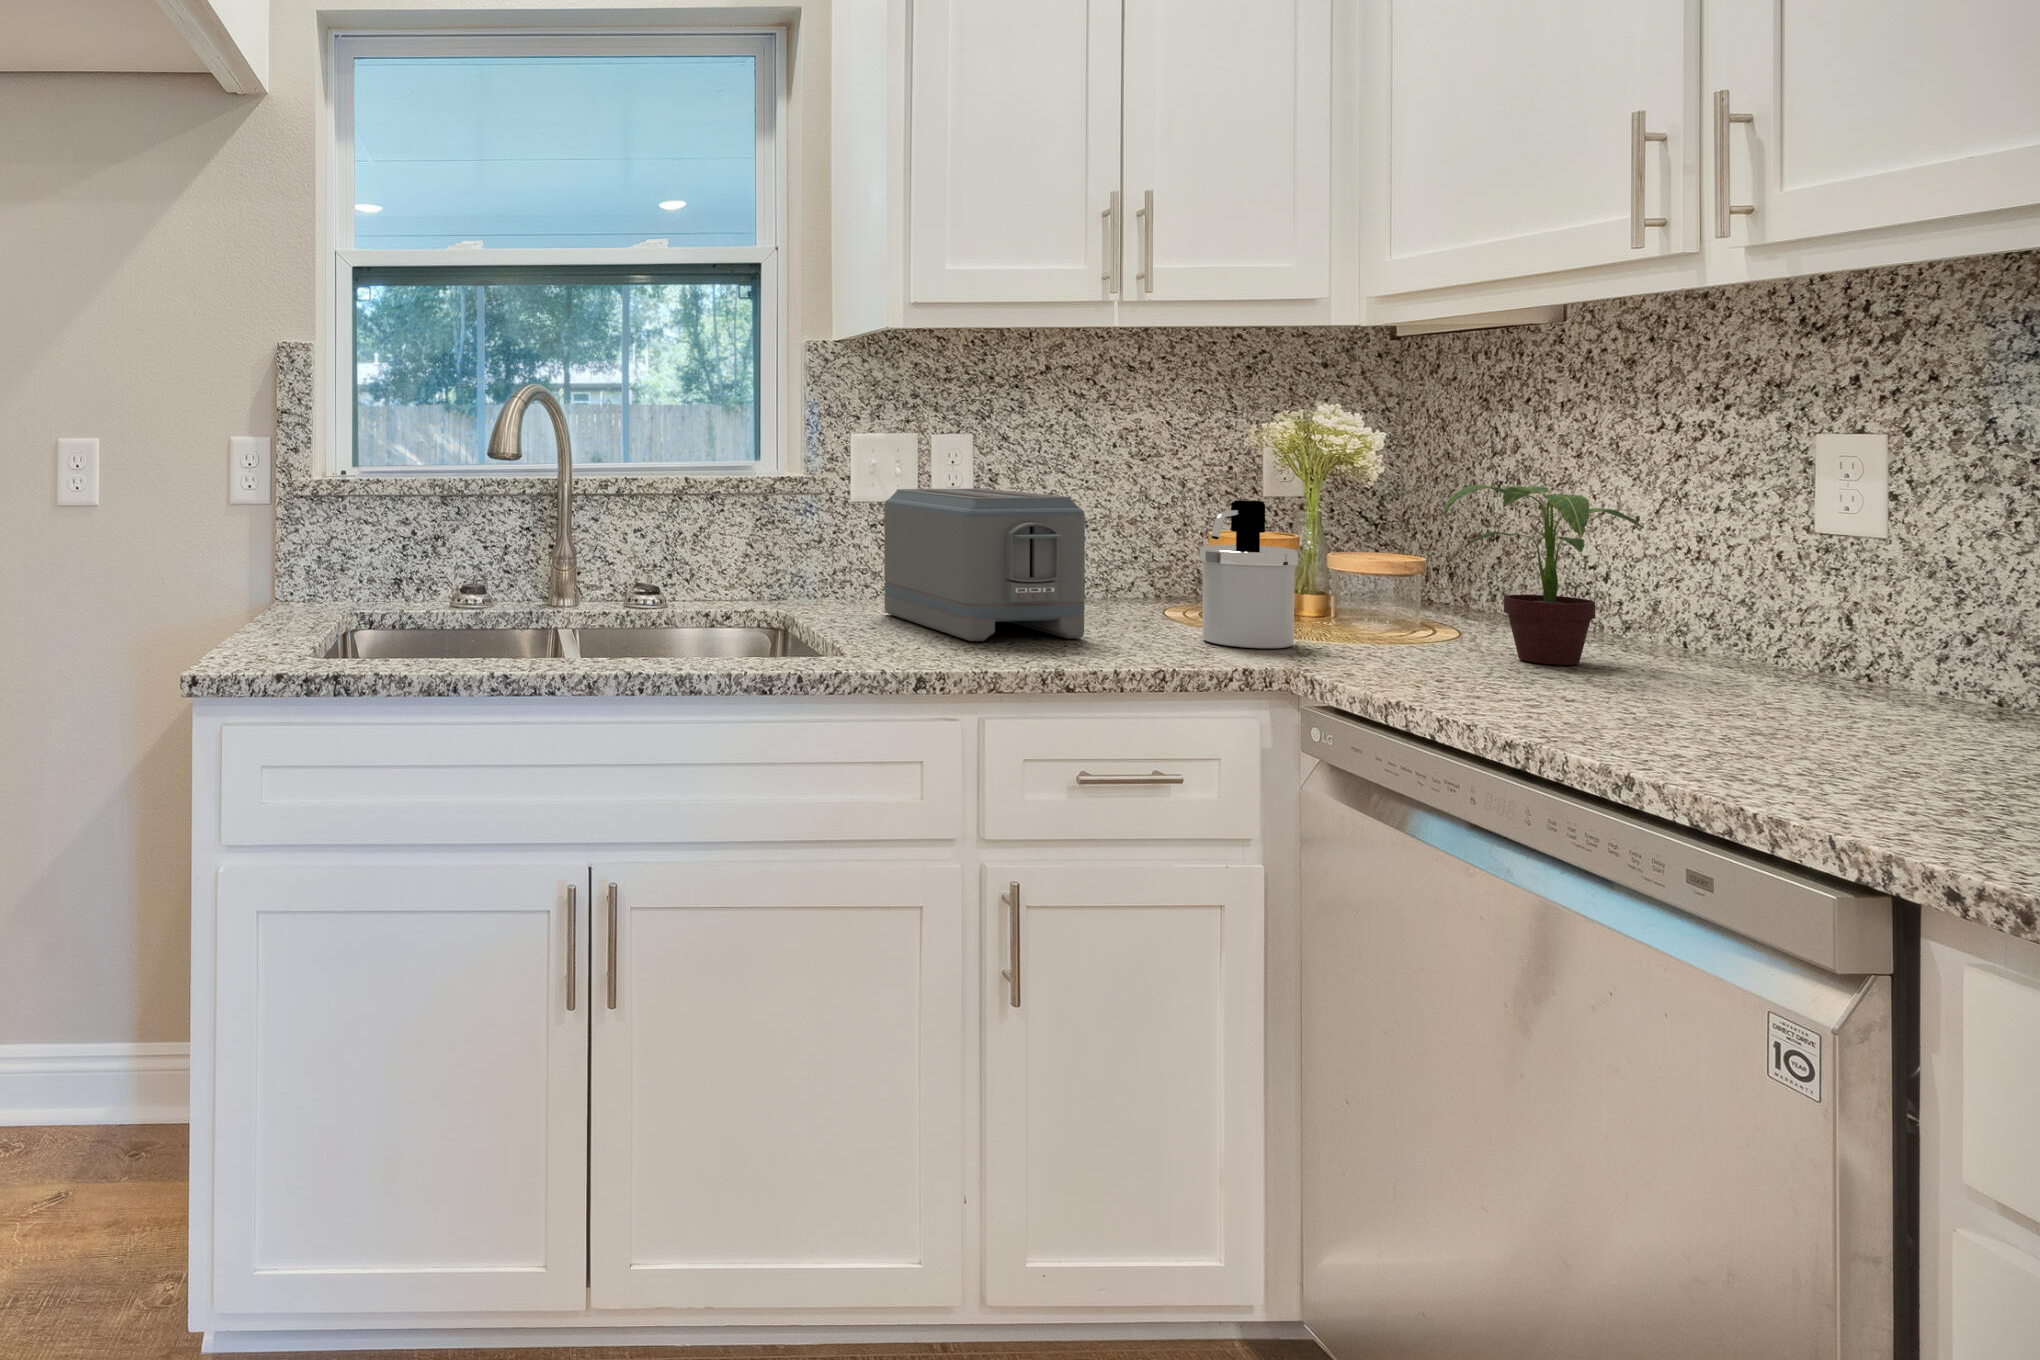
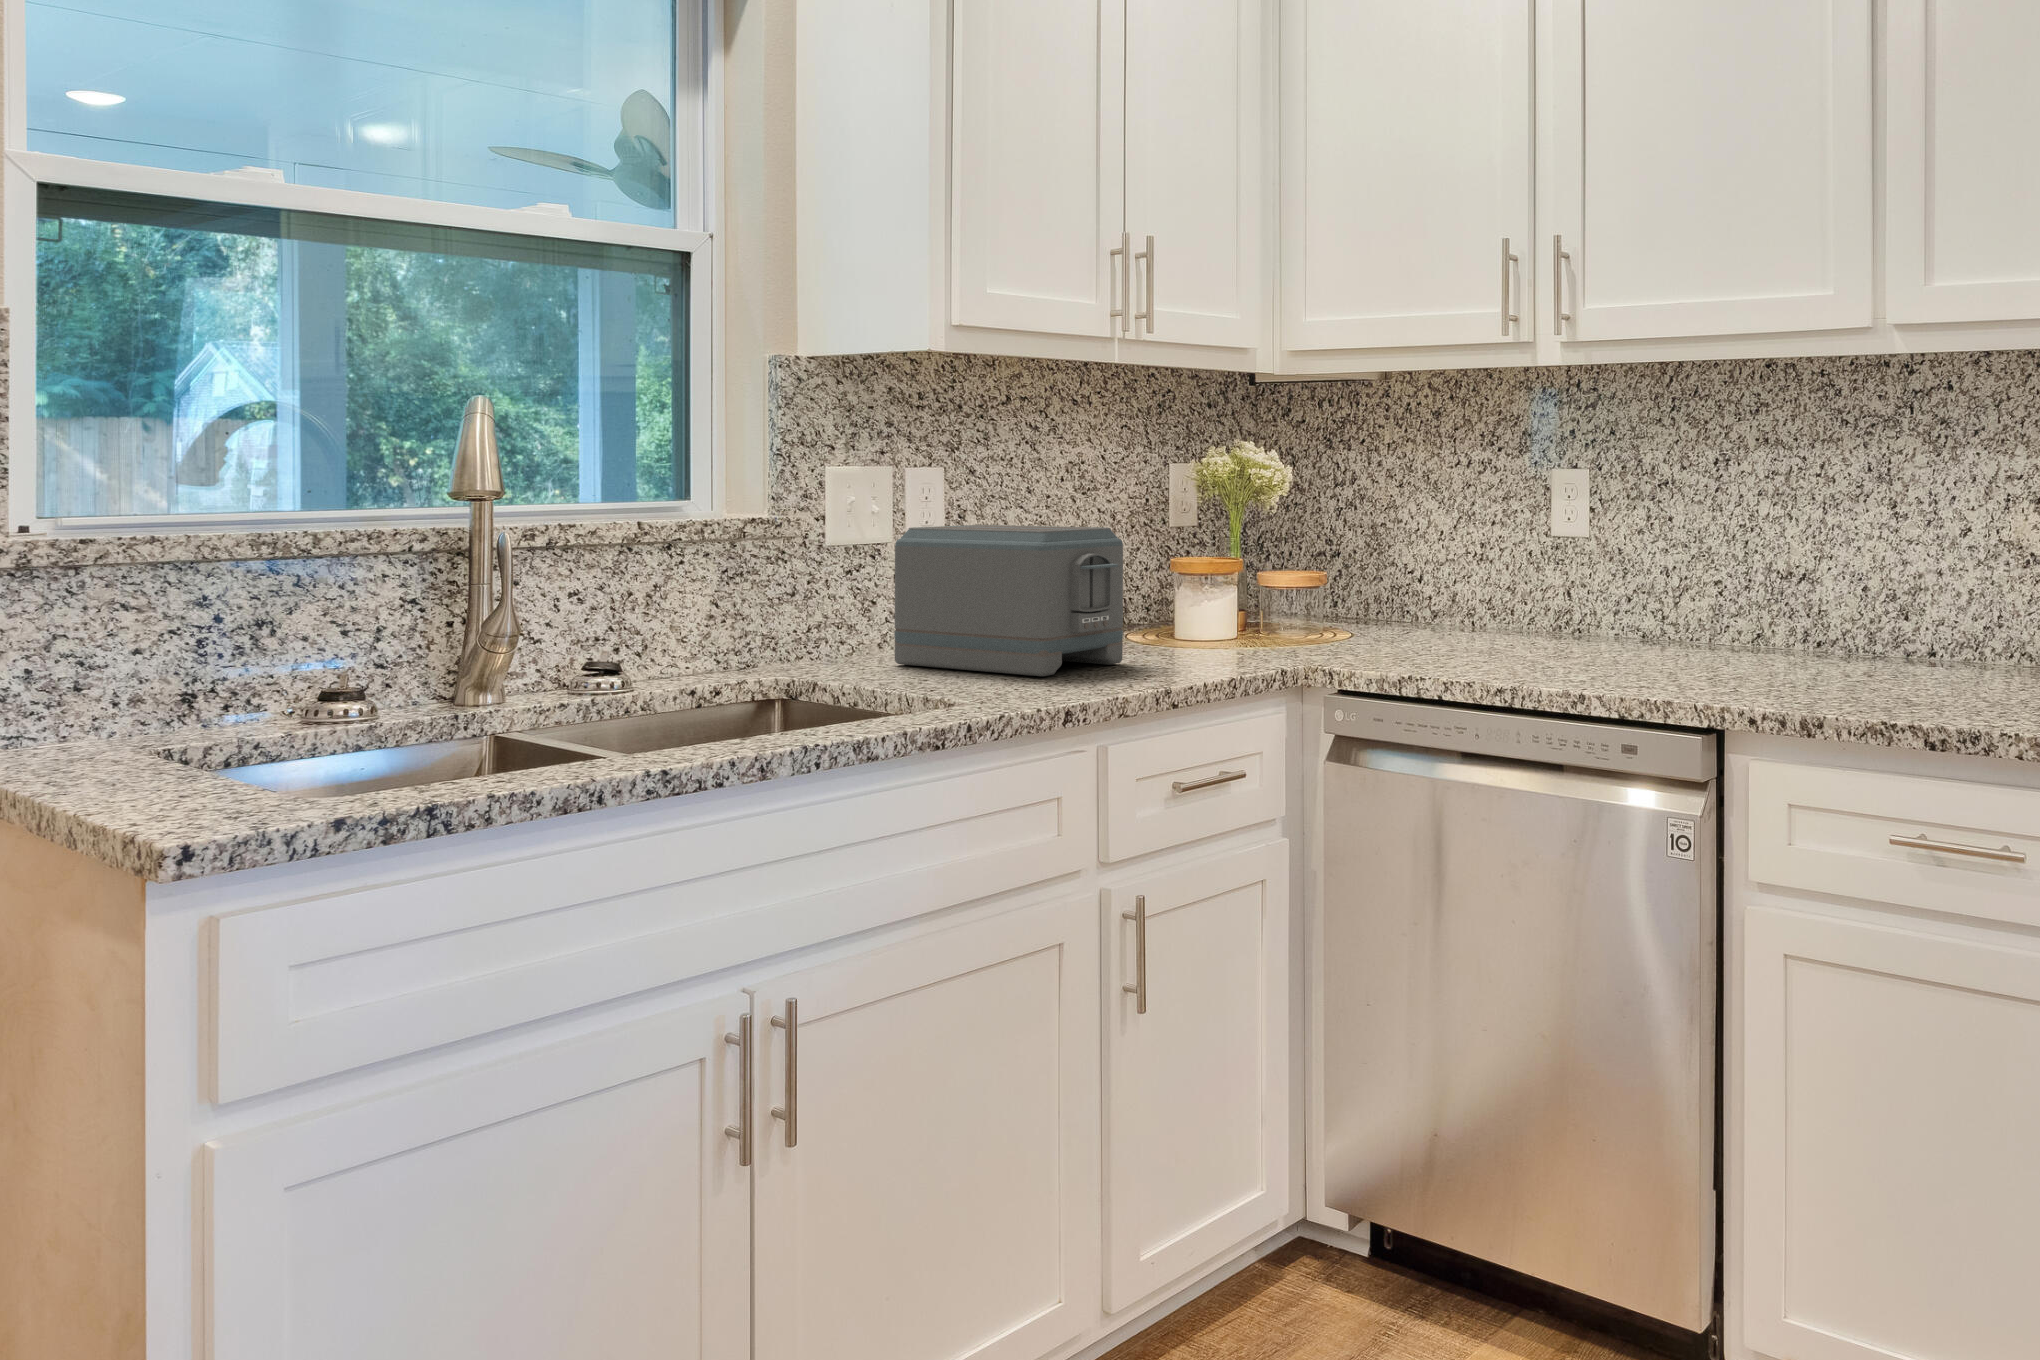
potted plant: present [1442,485,1644,665] -> none [1371,508,1474,642]
soap dispenser: present [1199,500,1298,648] -> none [1200,526,1277,655]

